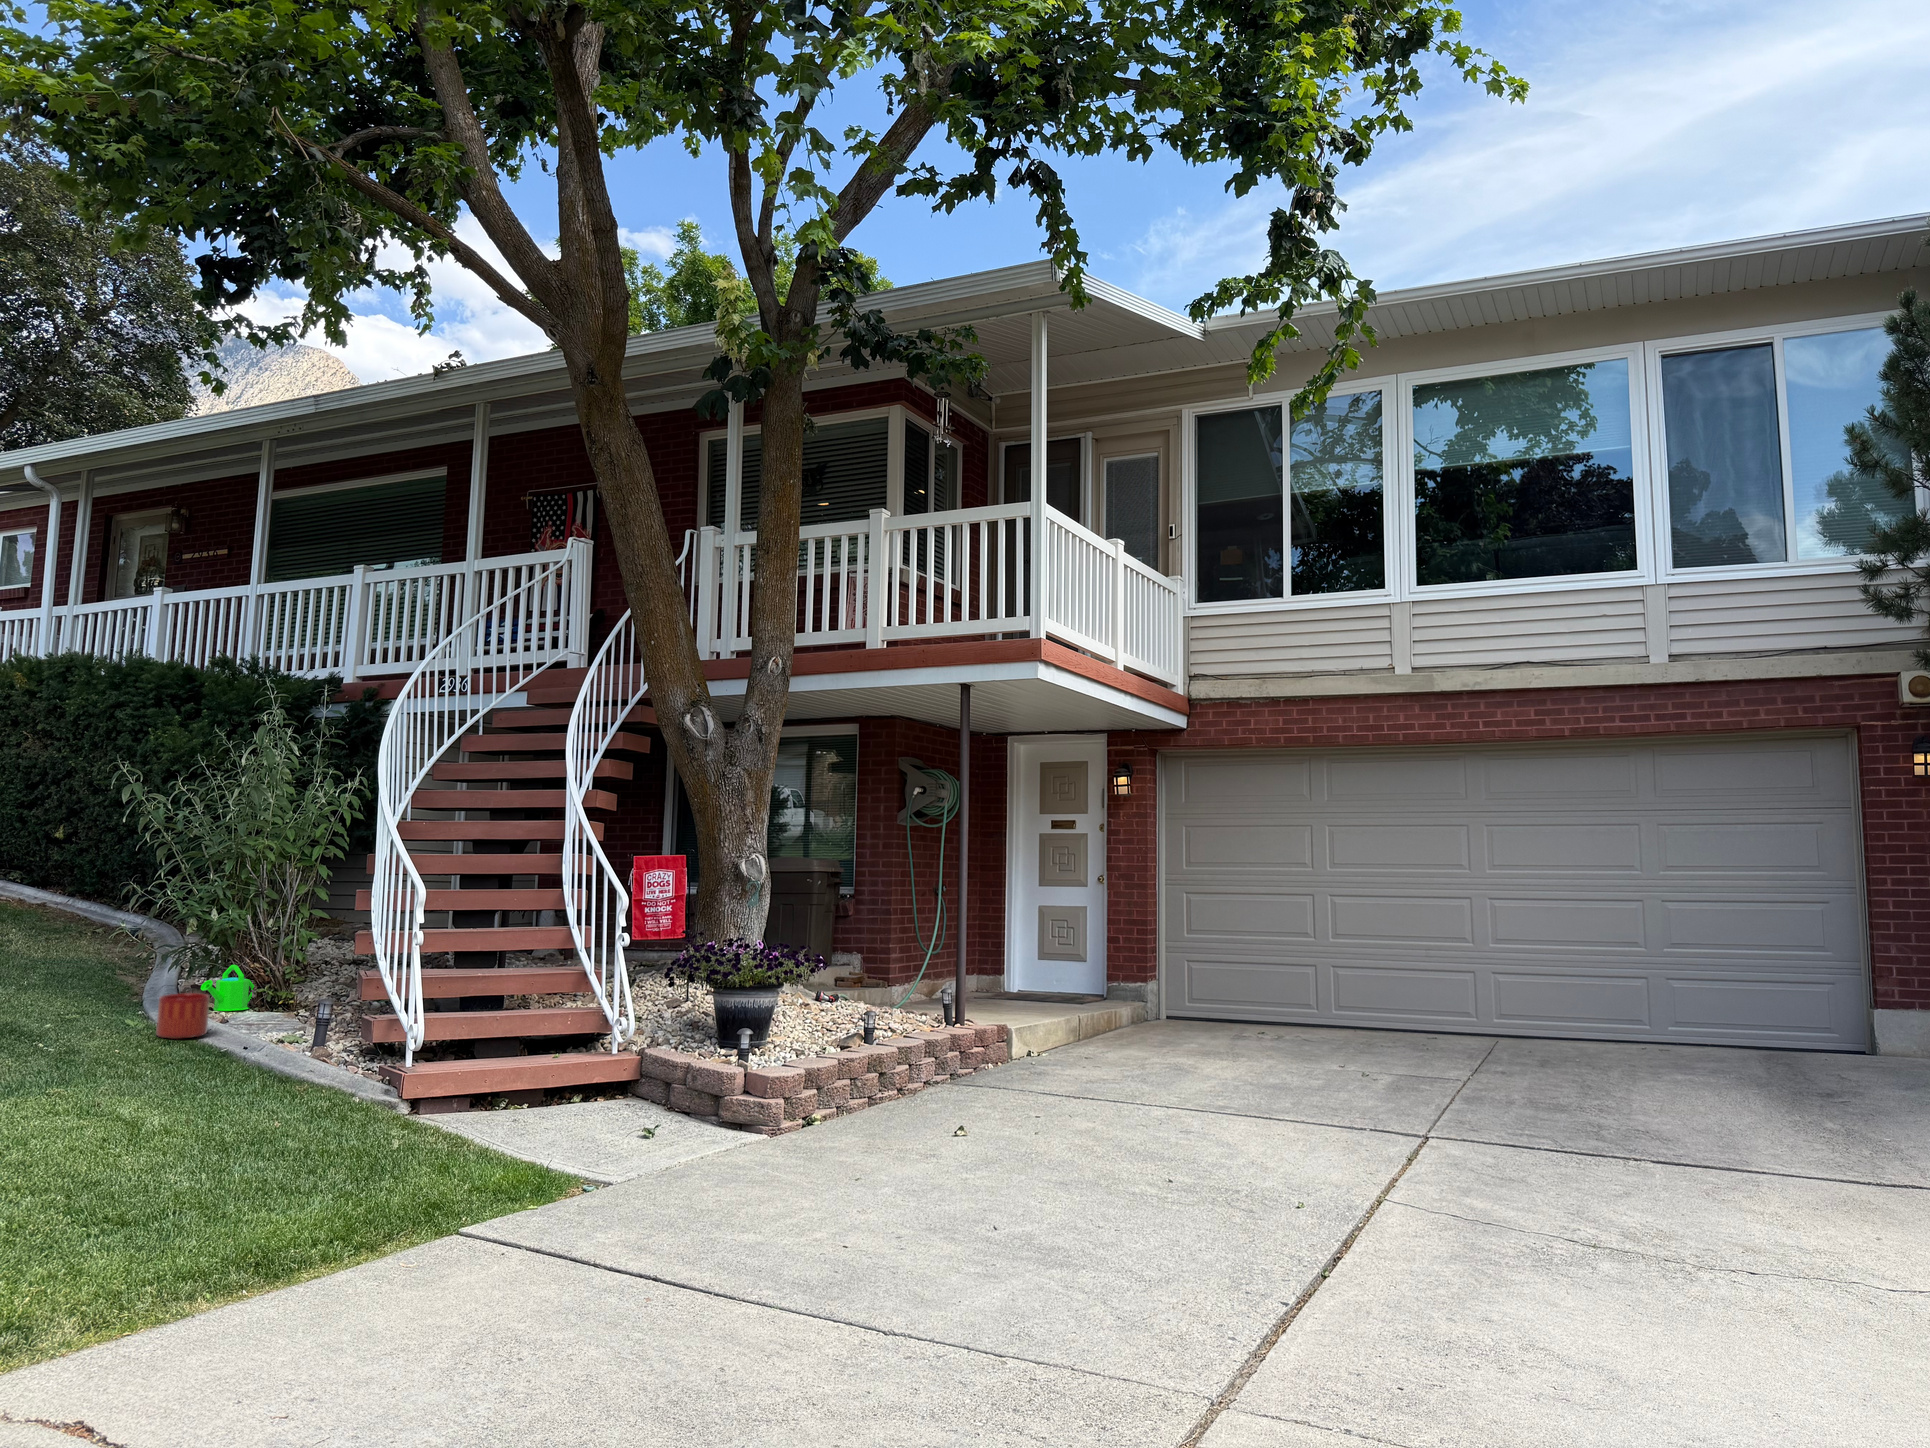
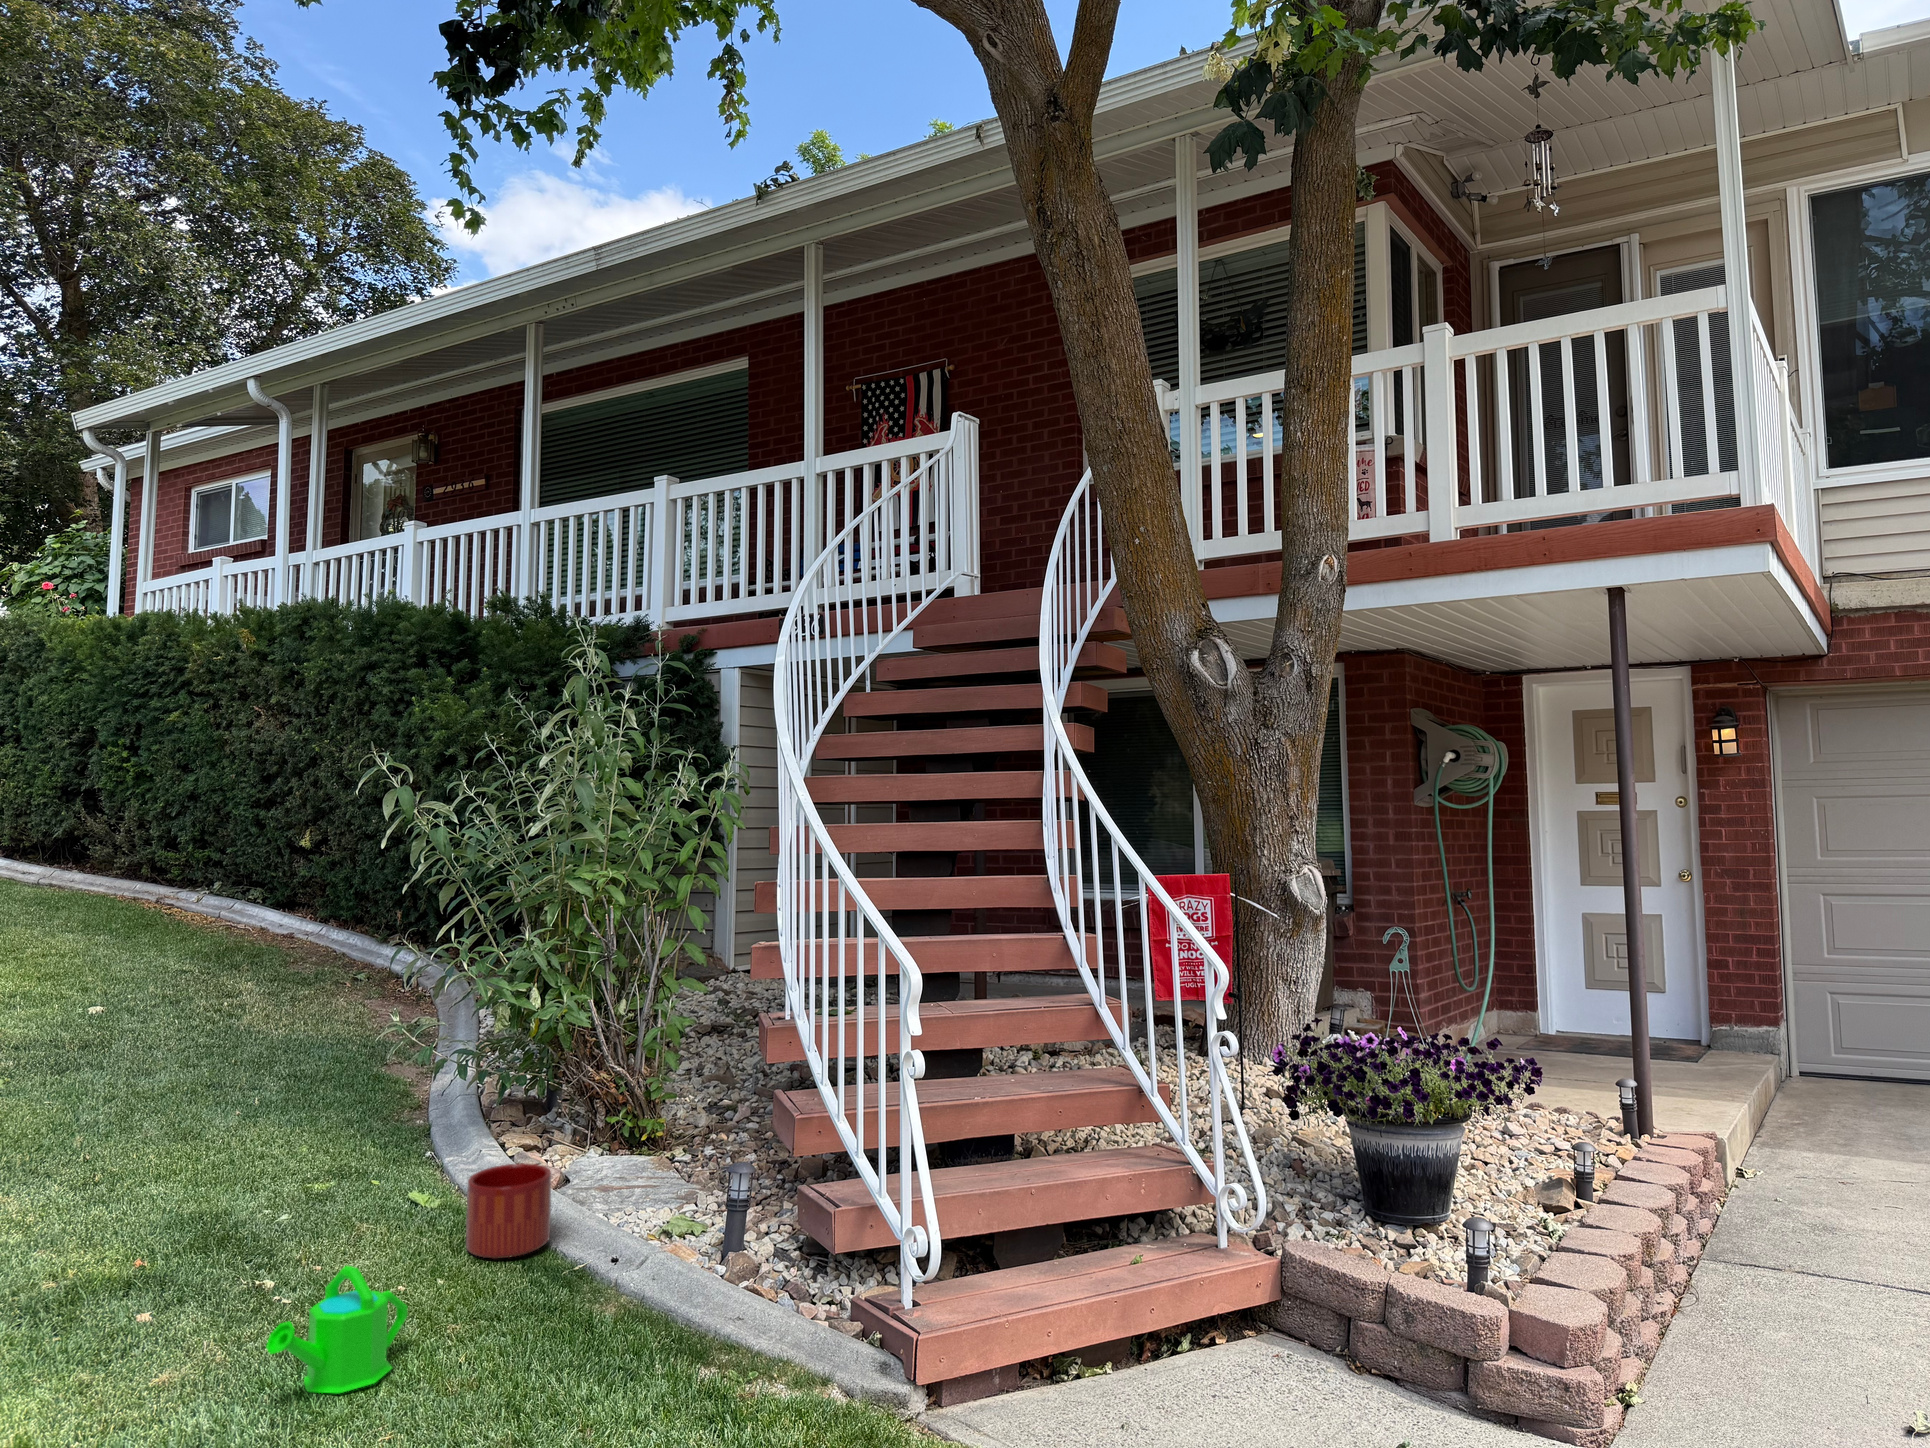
watering can: present [201,965,254,1011] -> present [266,1266,408,1393]

